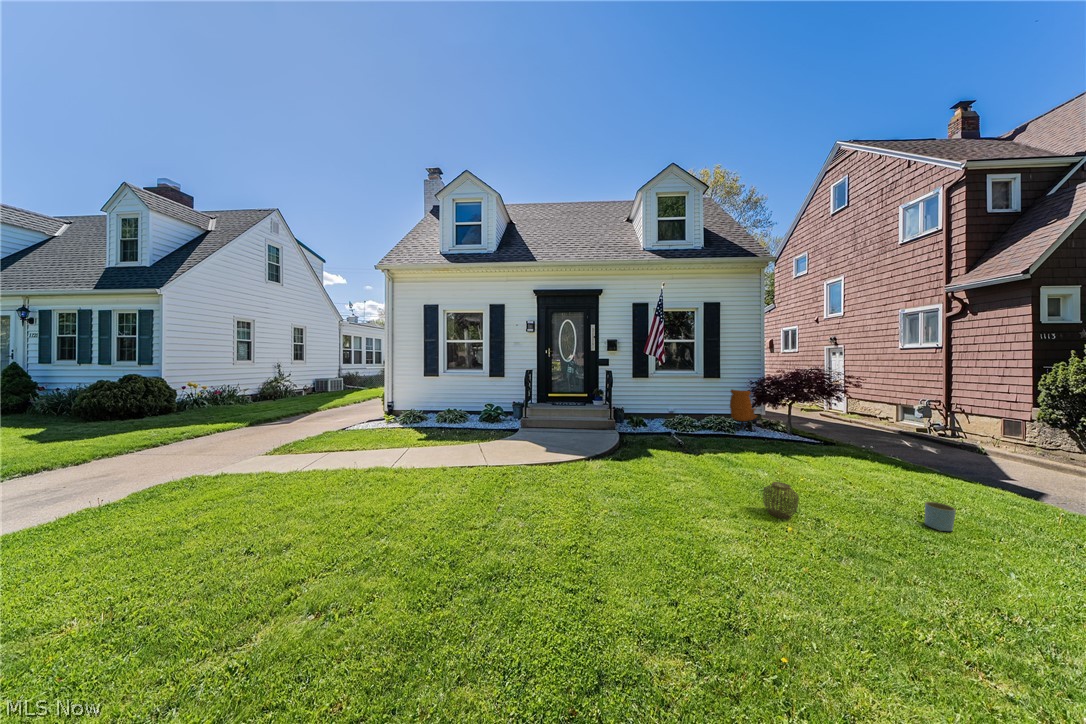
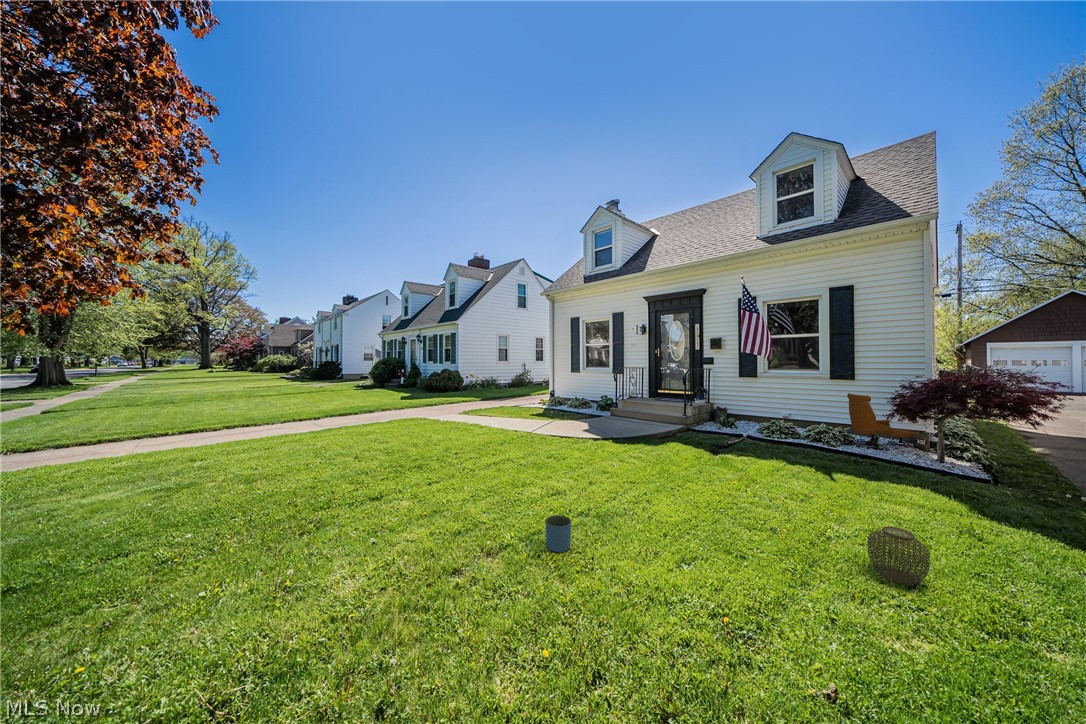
woven basket: present [763,482,799,519] -> present [868,526,930,585]
planter: present [925,502,956,531] -> present [545,515,571,553]

